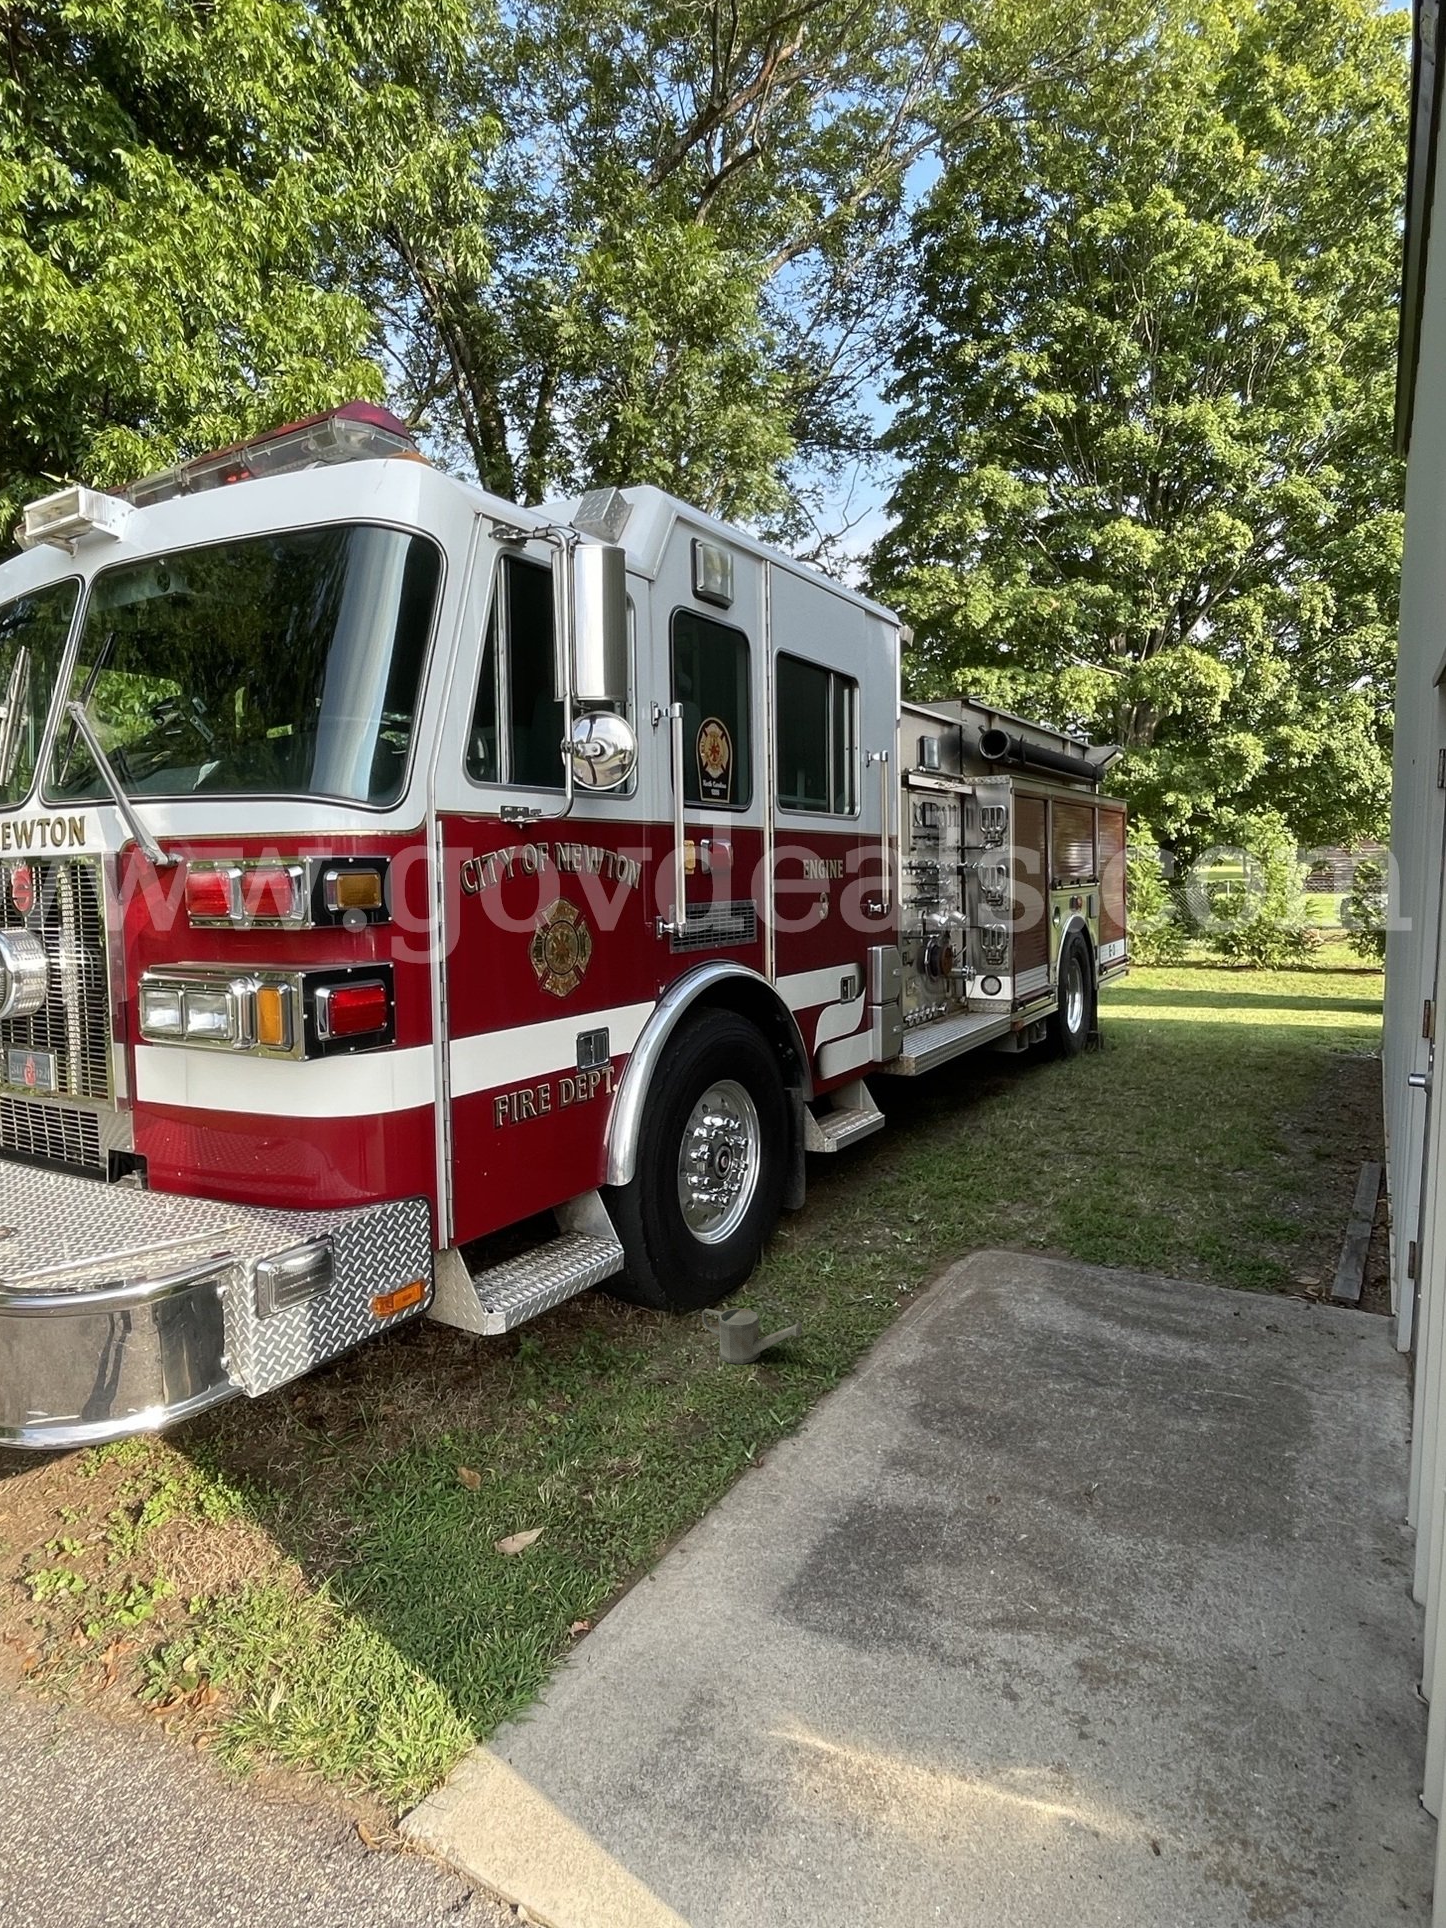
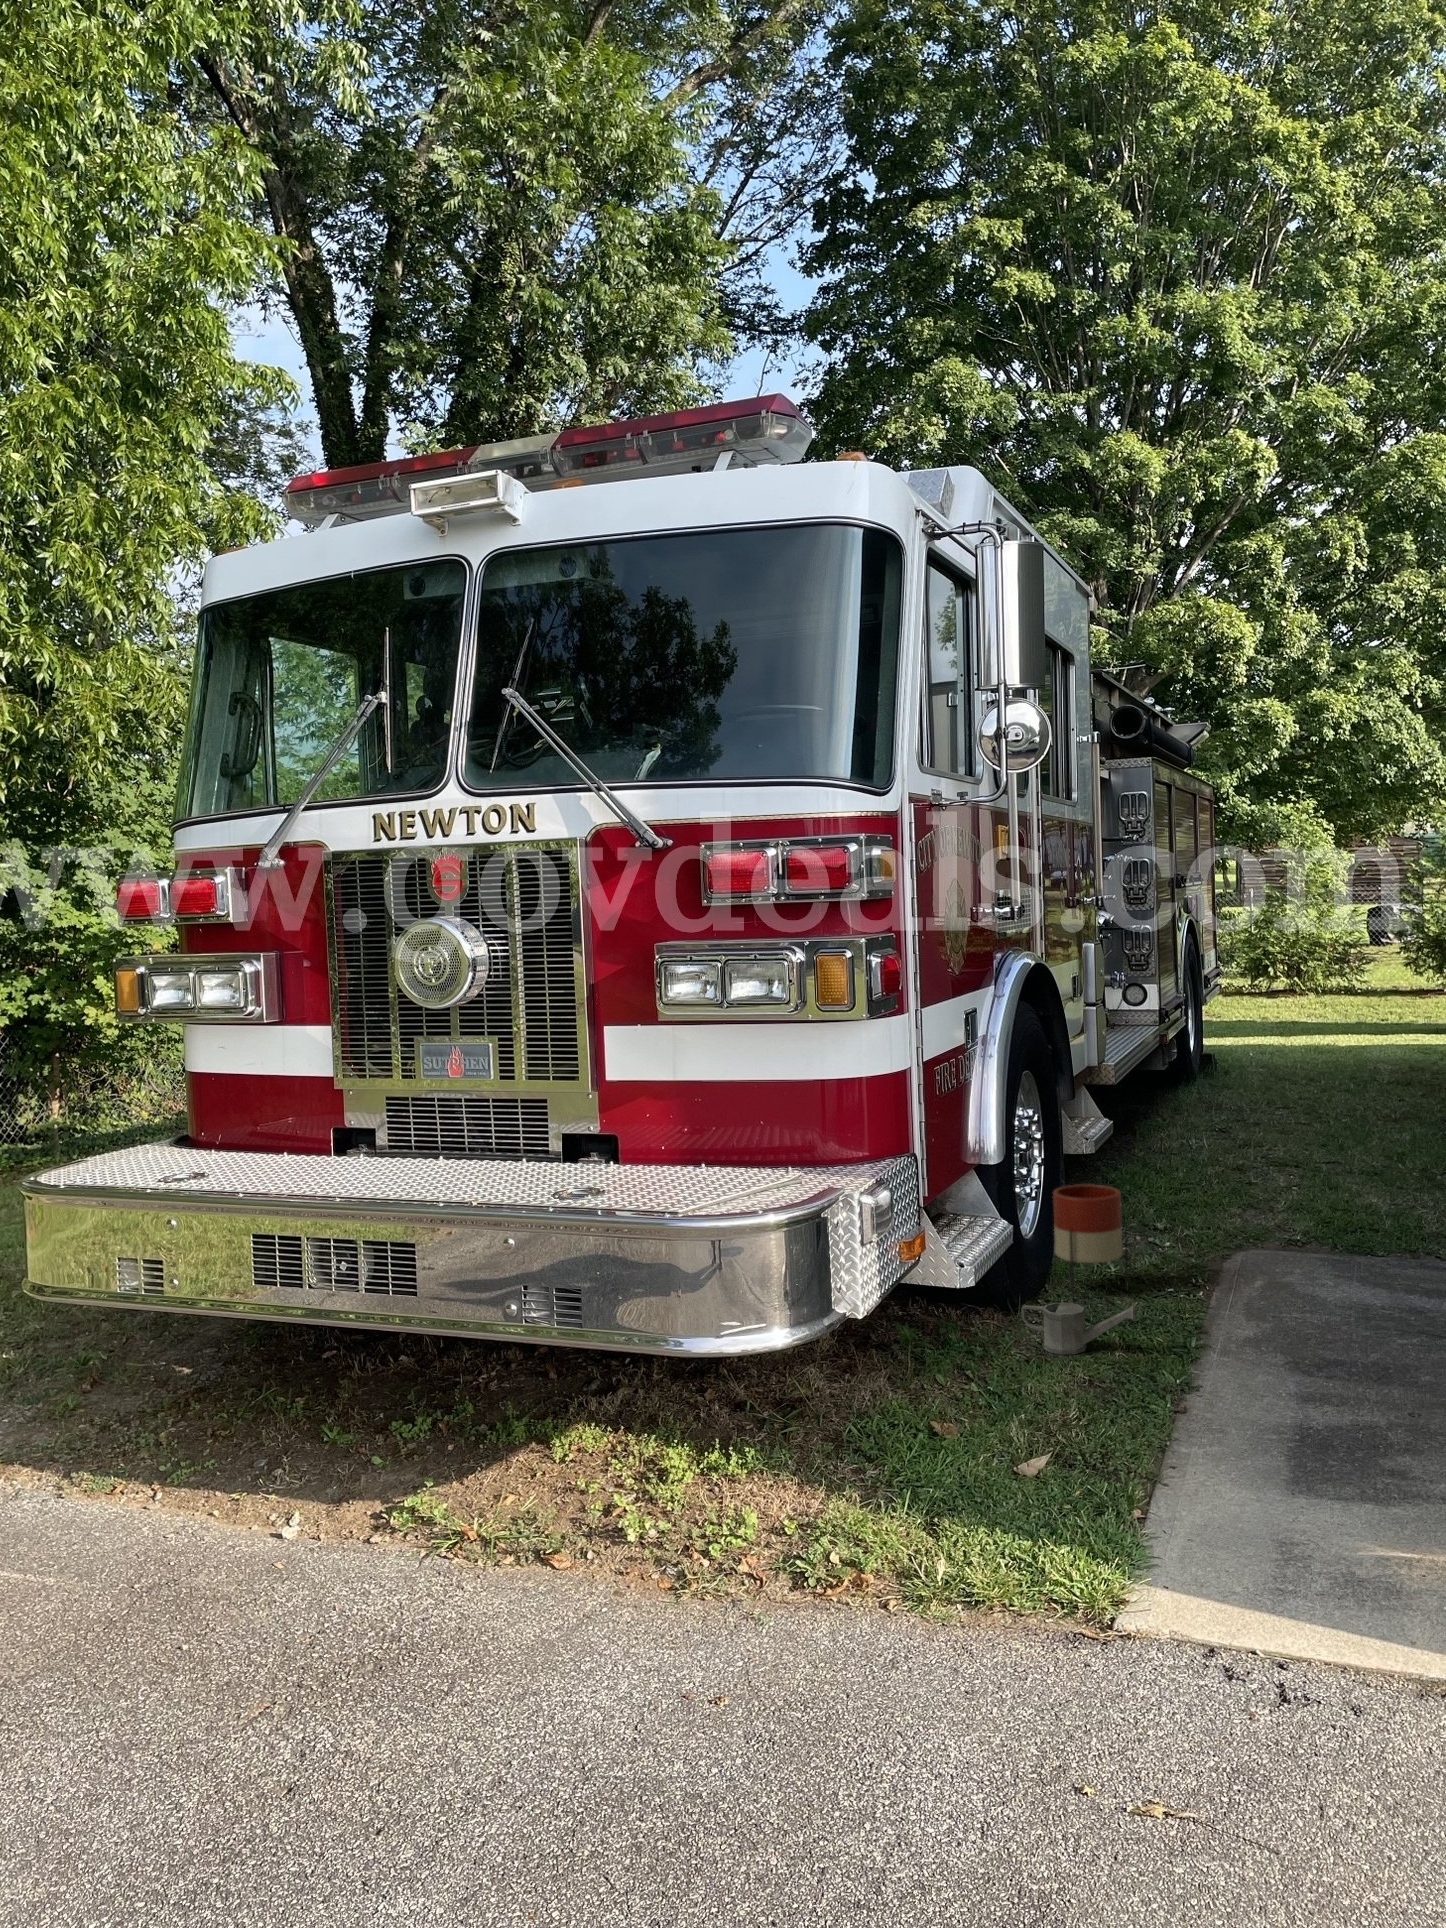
planter: none [789,1180,857,1292] -> present [1053,1184,1129,1298]

